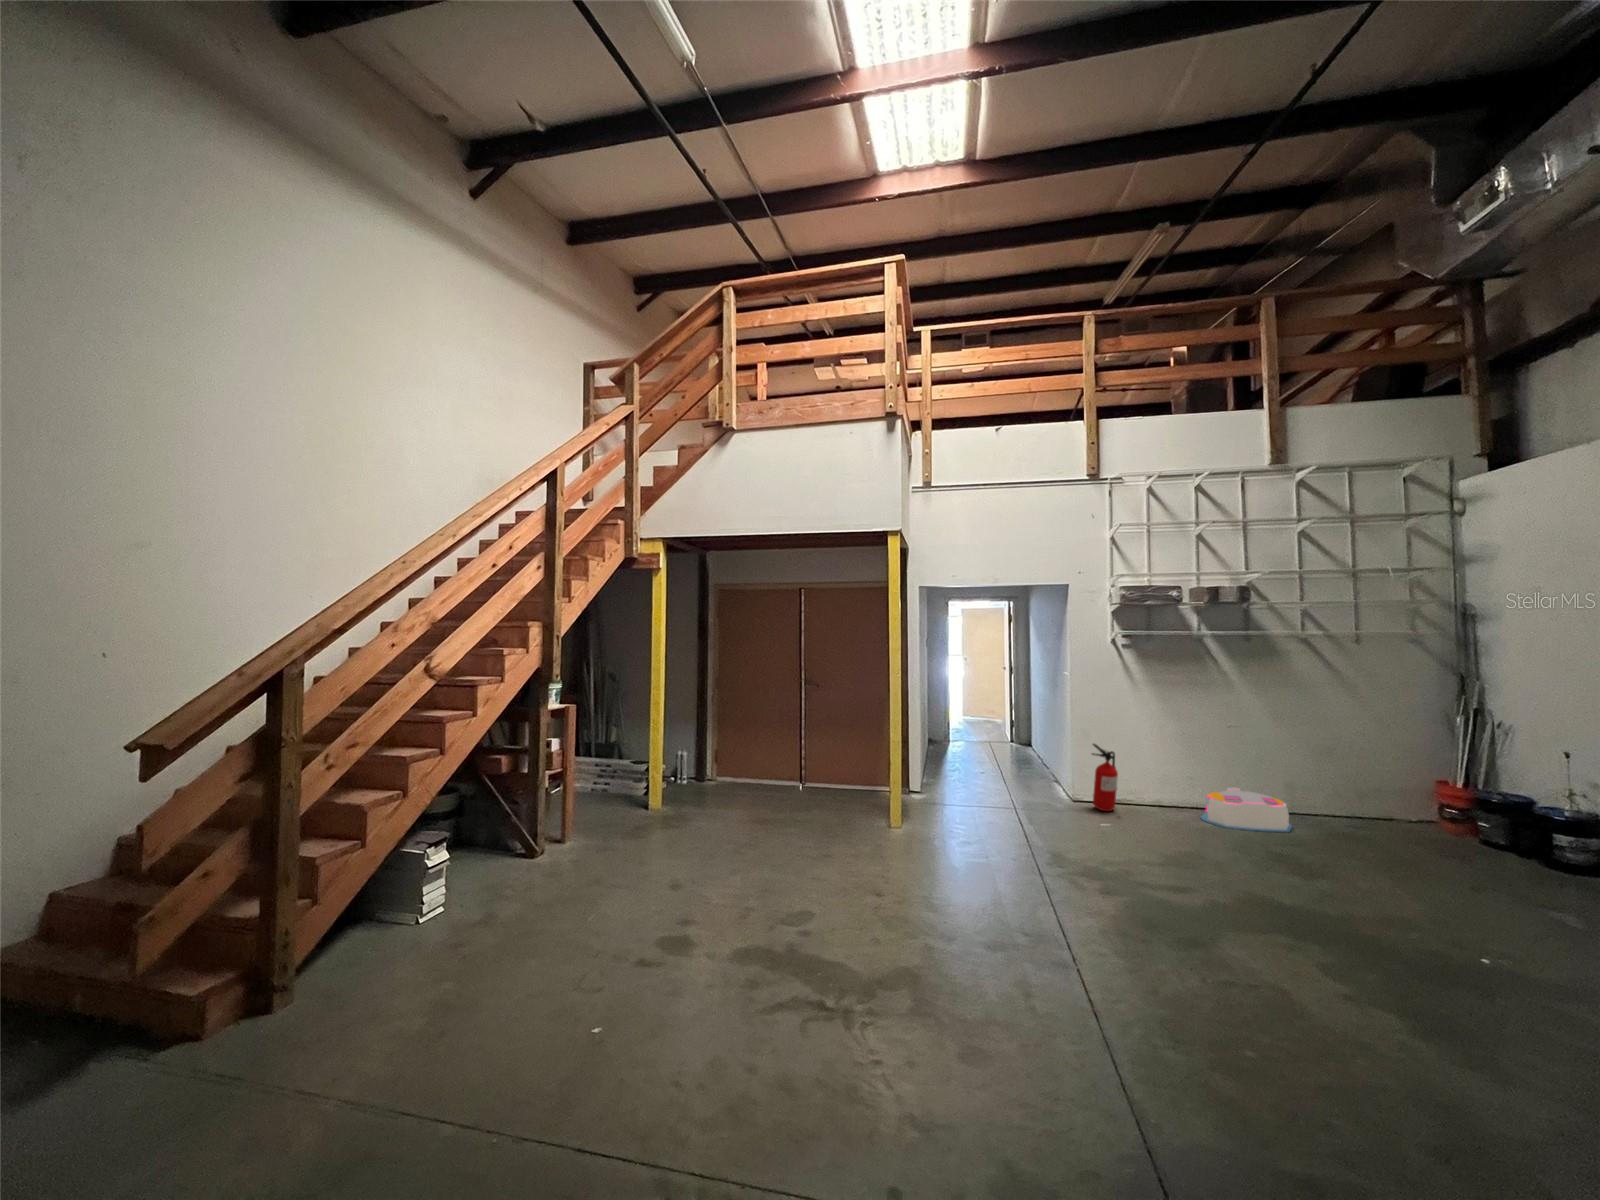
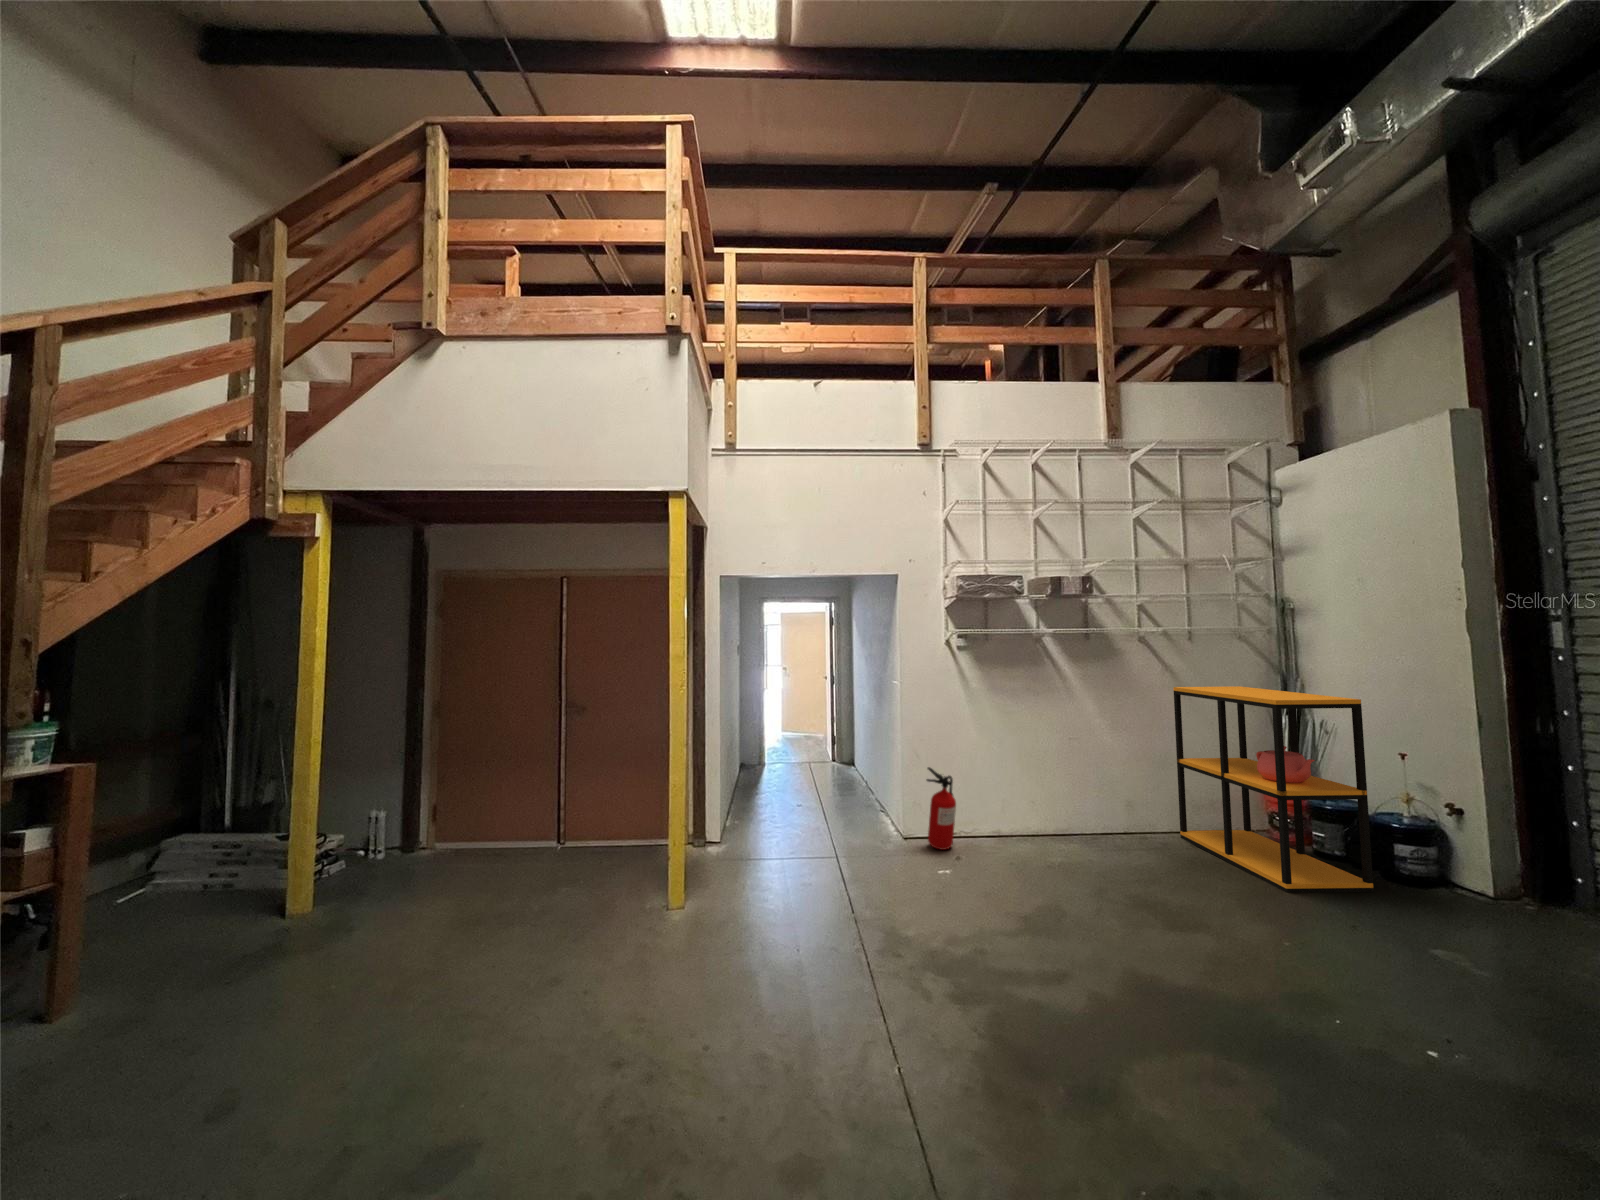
shelving unit: none [1337,685,1526,874] -> present [1173,686,1374,893]
storage bin: present [1201,788,1292,832] -> none [1045,809,1138,861]

